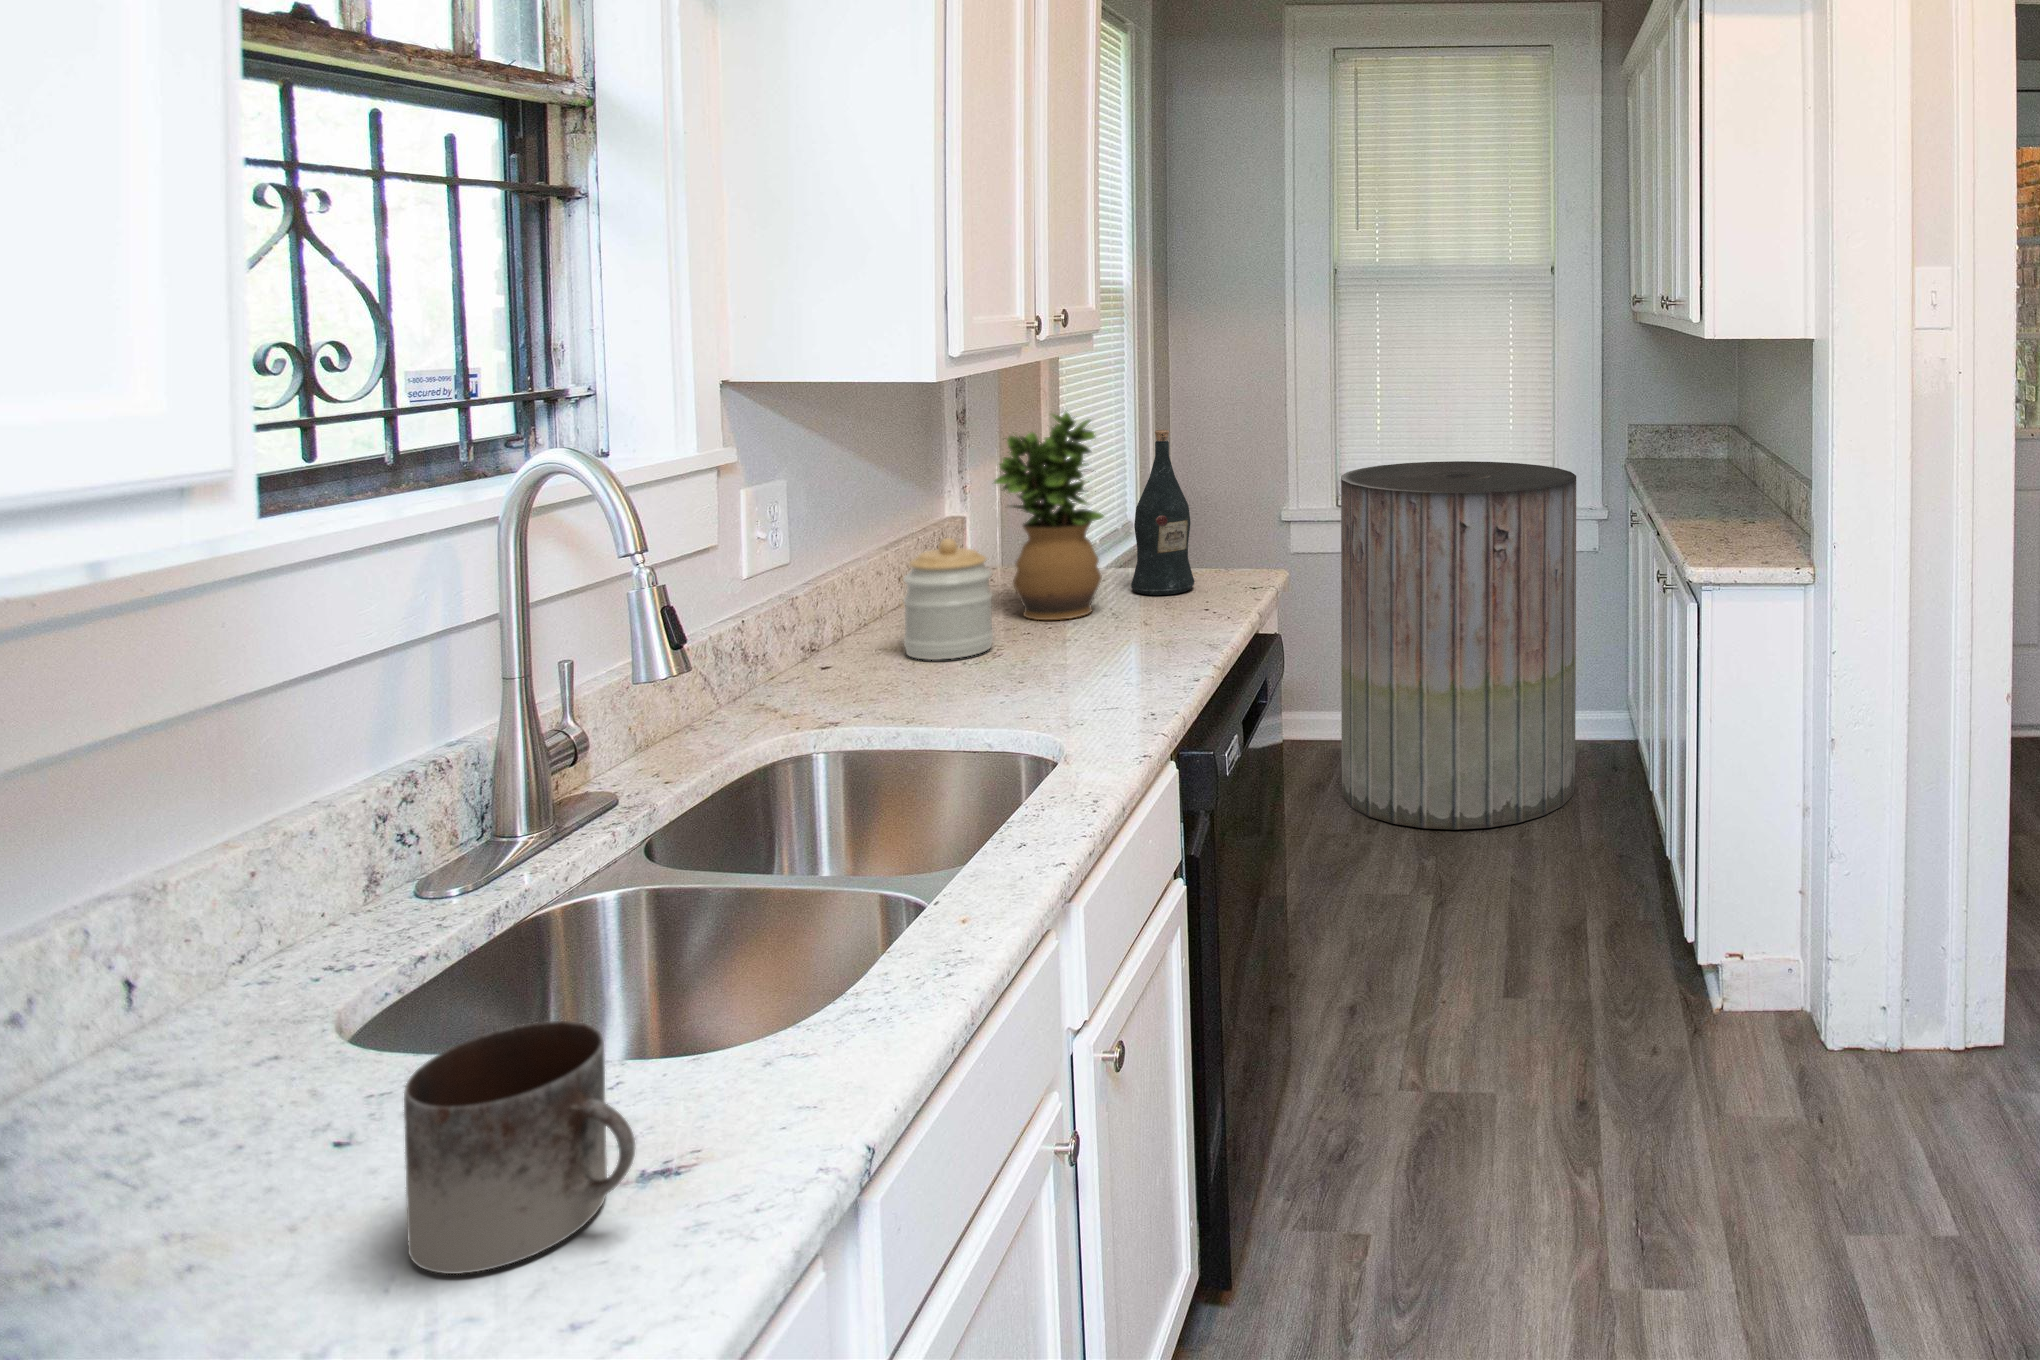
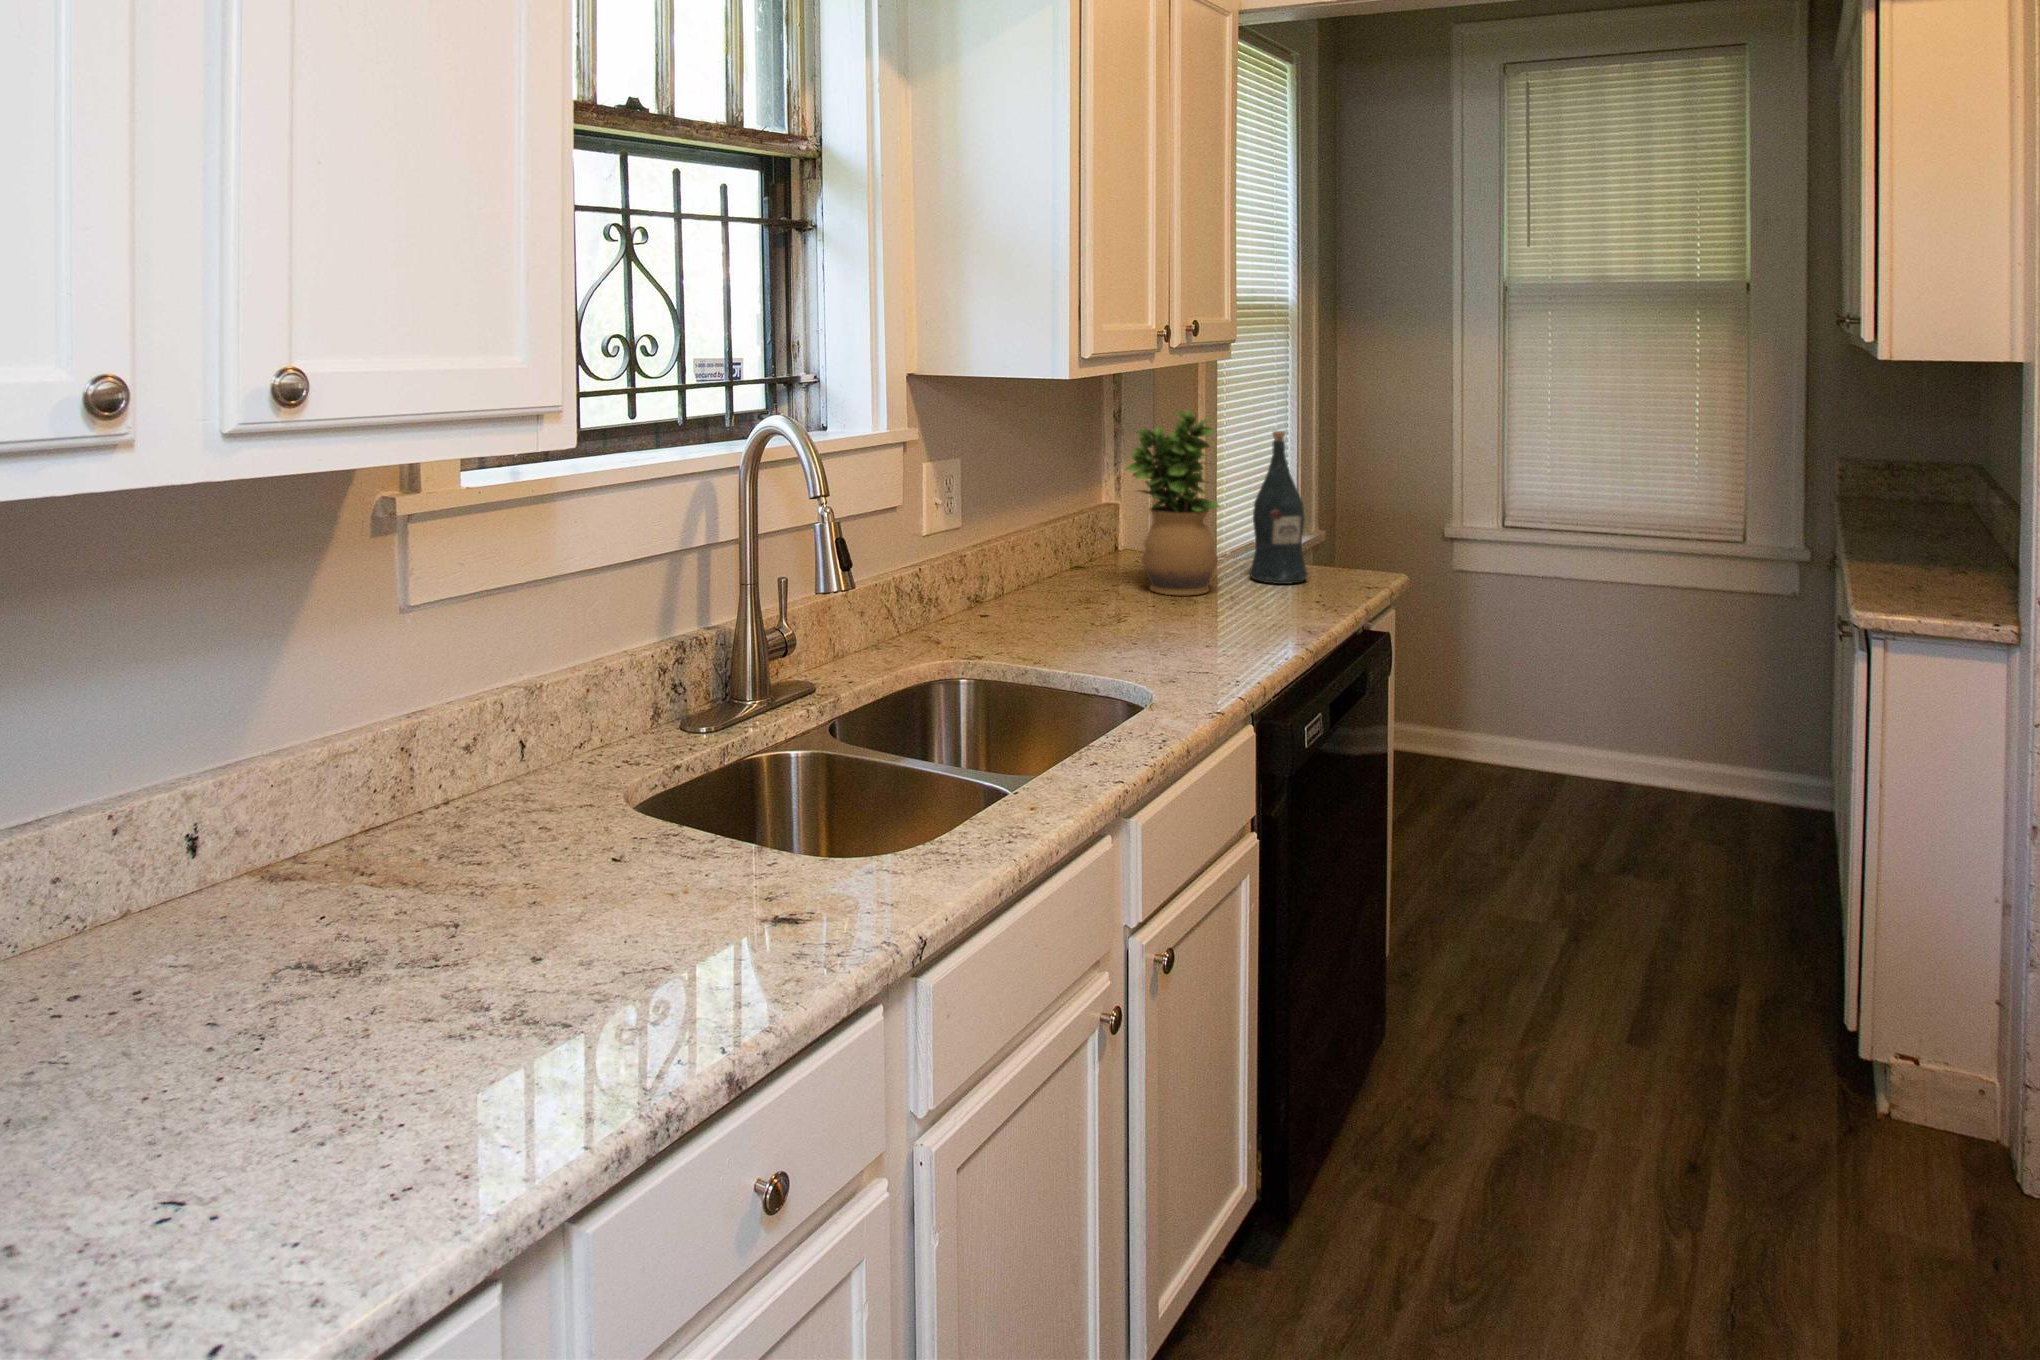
trash can: present [1341,461,1576,830] -> none [1488,482,1760,874]
jar: present [904,538,993,660] -> none [1045,513,1116,617]
mug: present [404,1021,635,1274] -> none [616,808,743,966]

